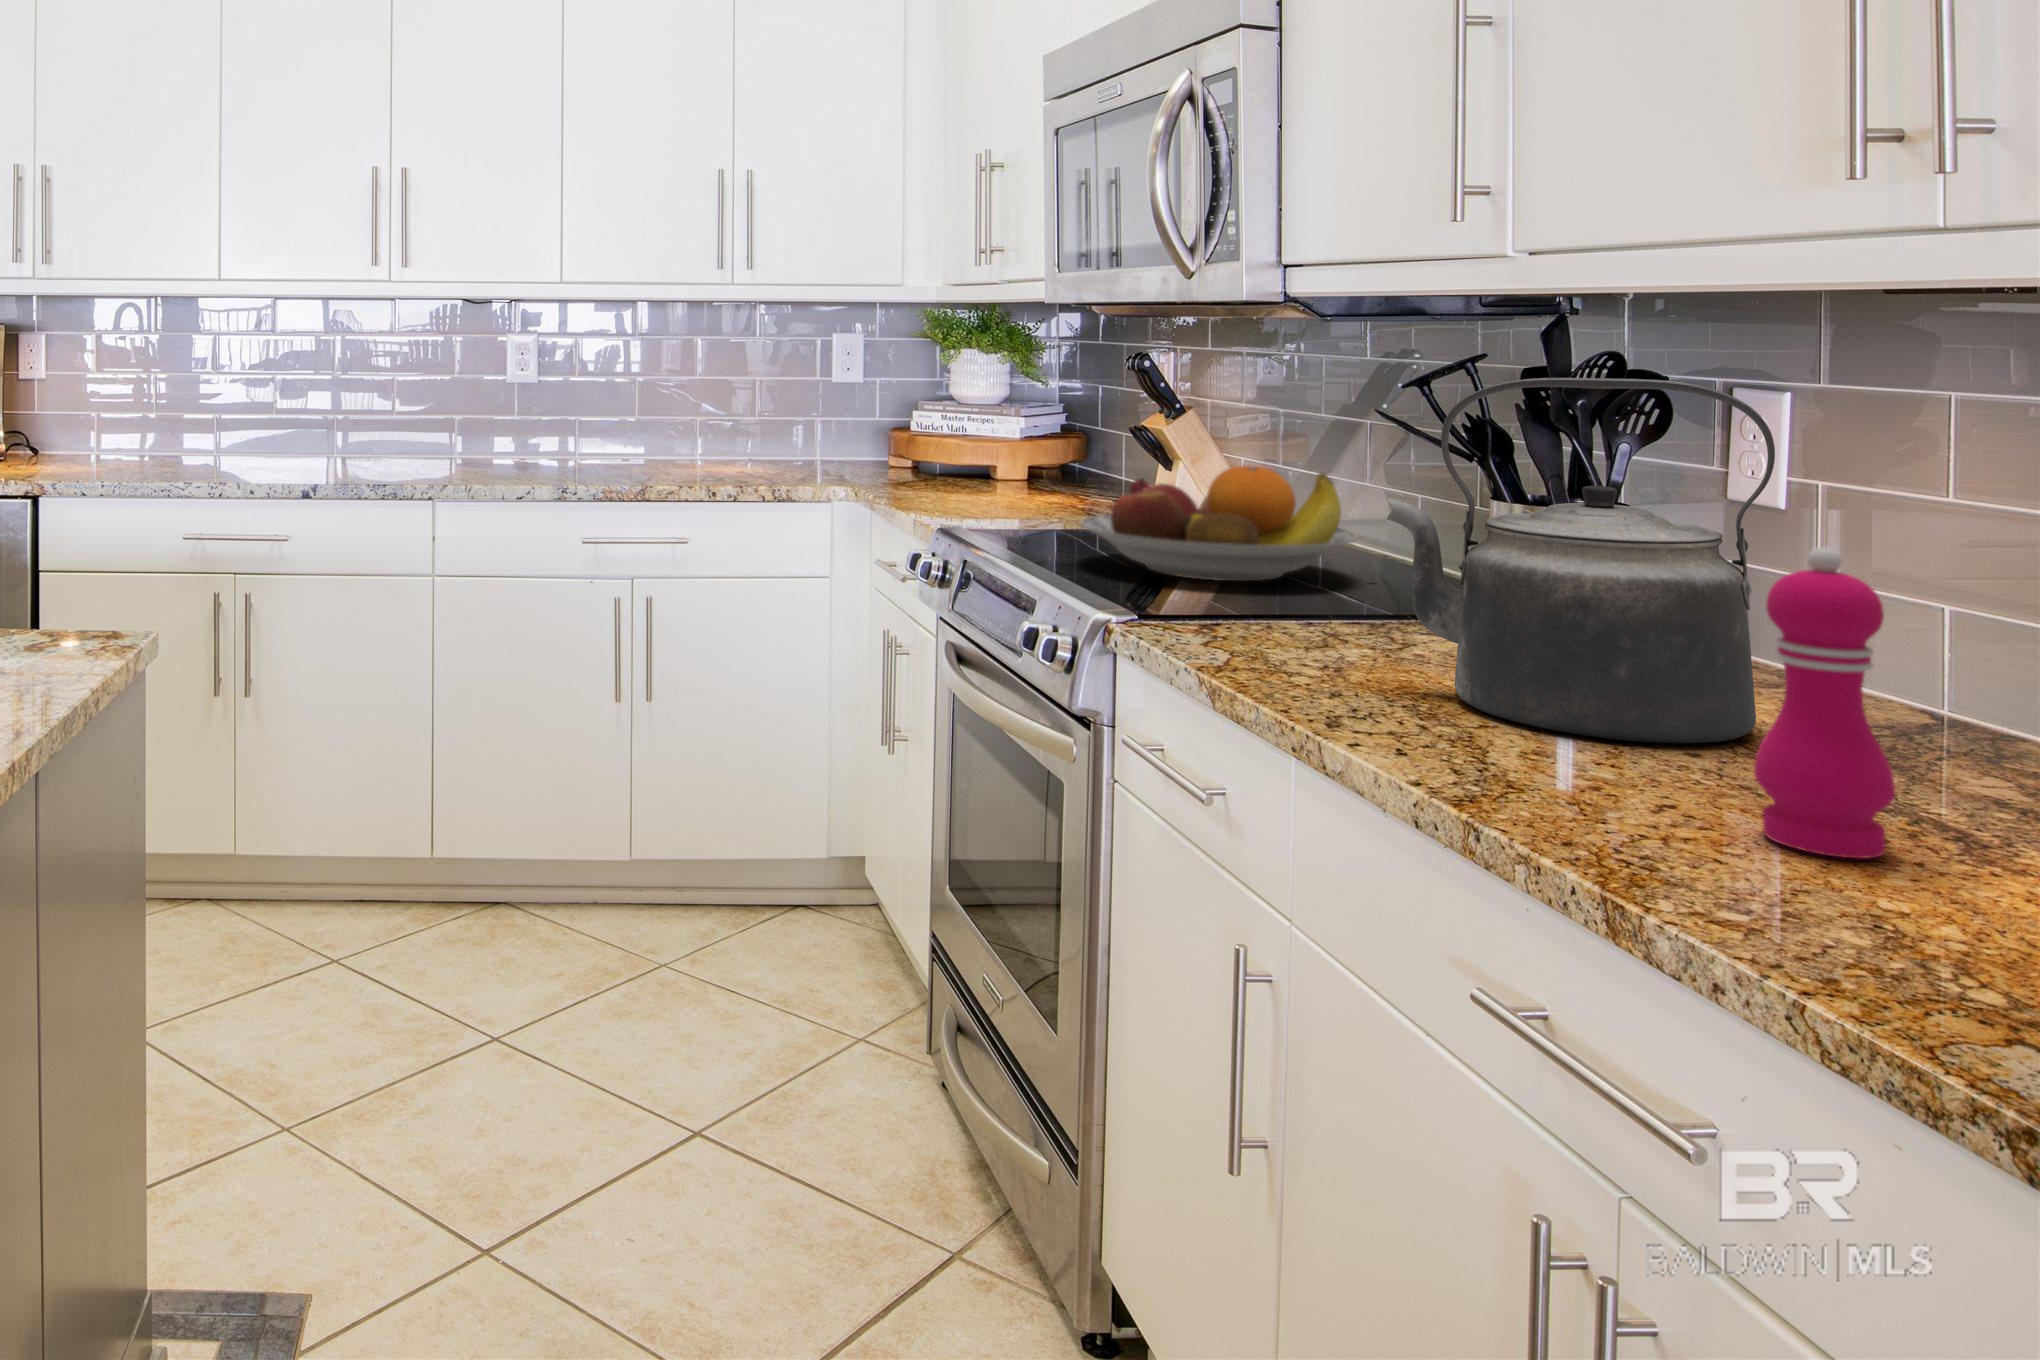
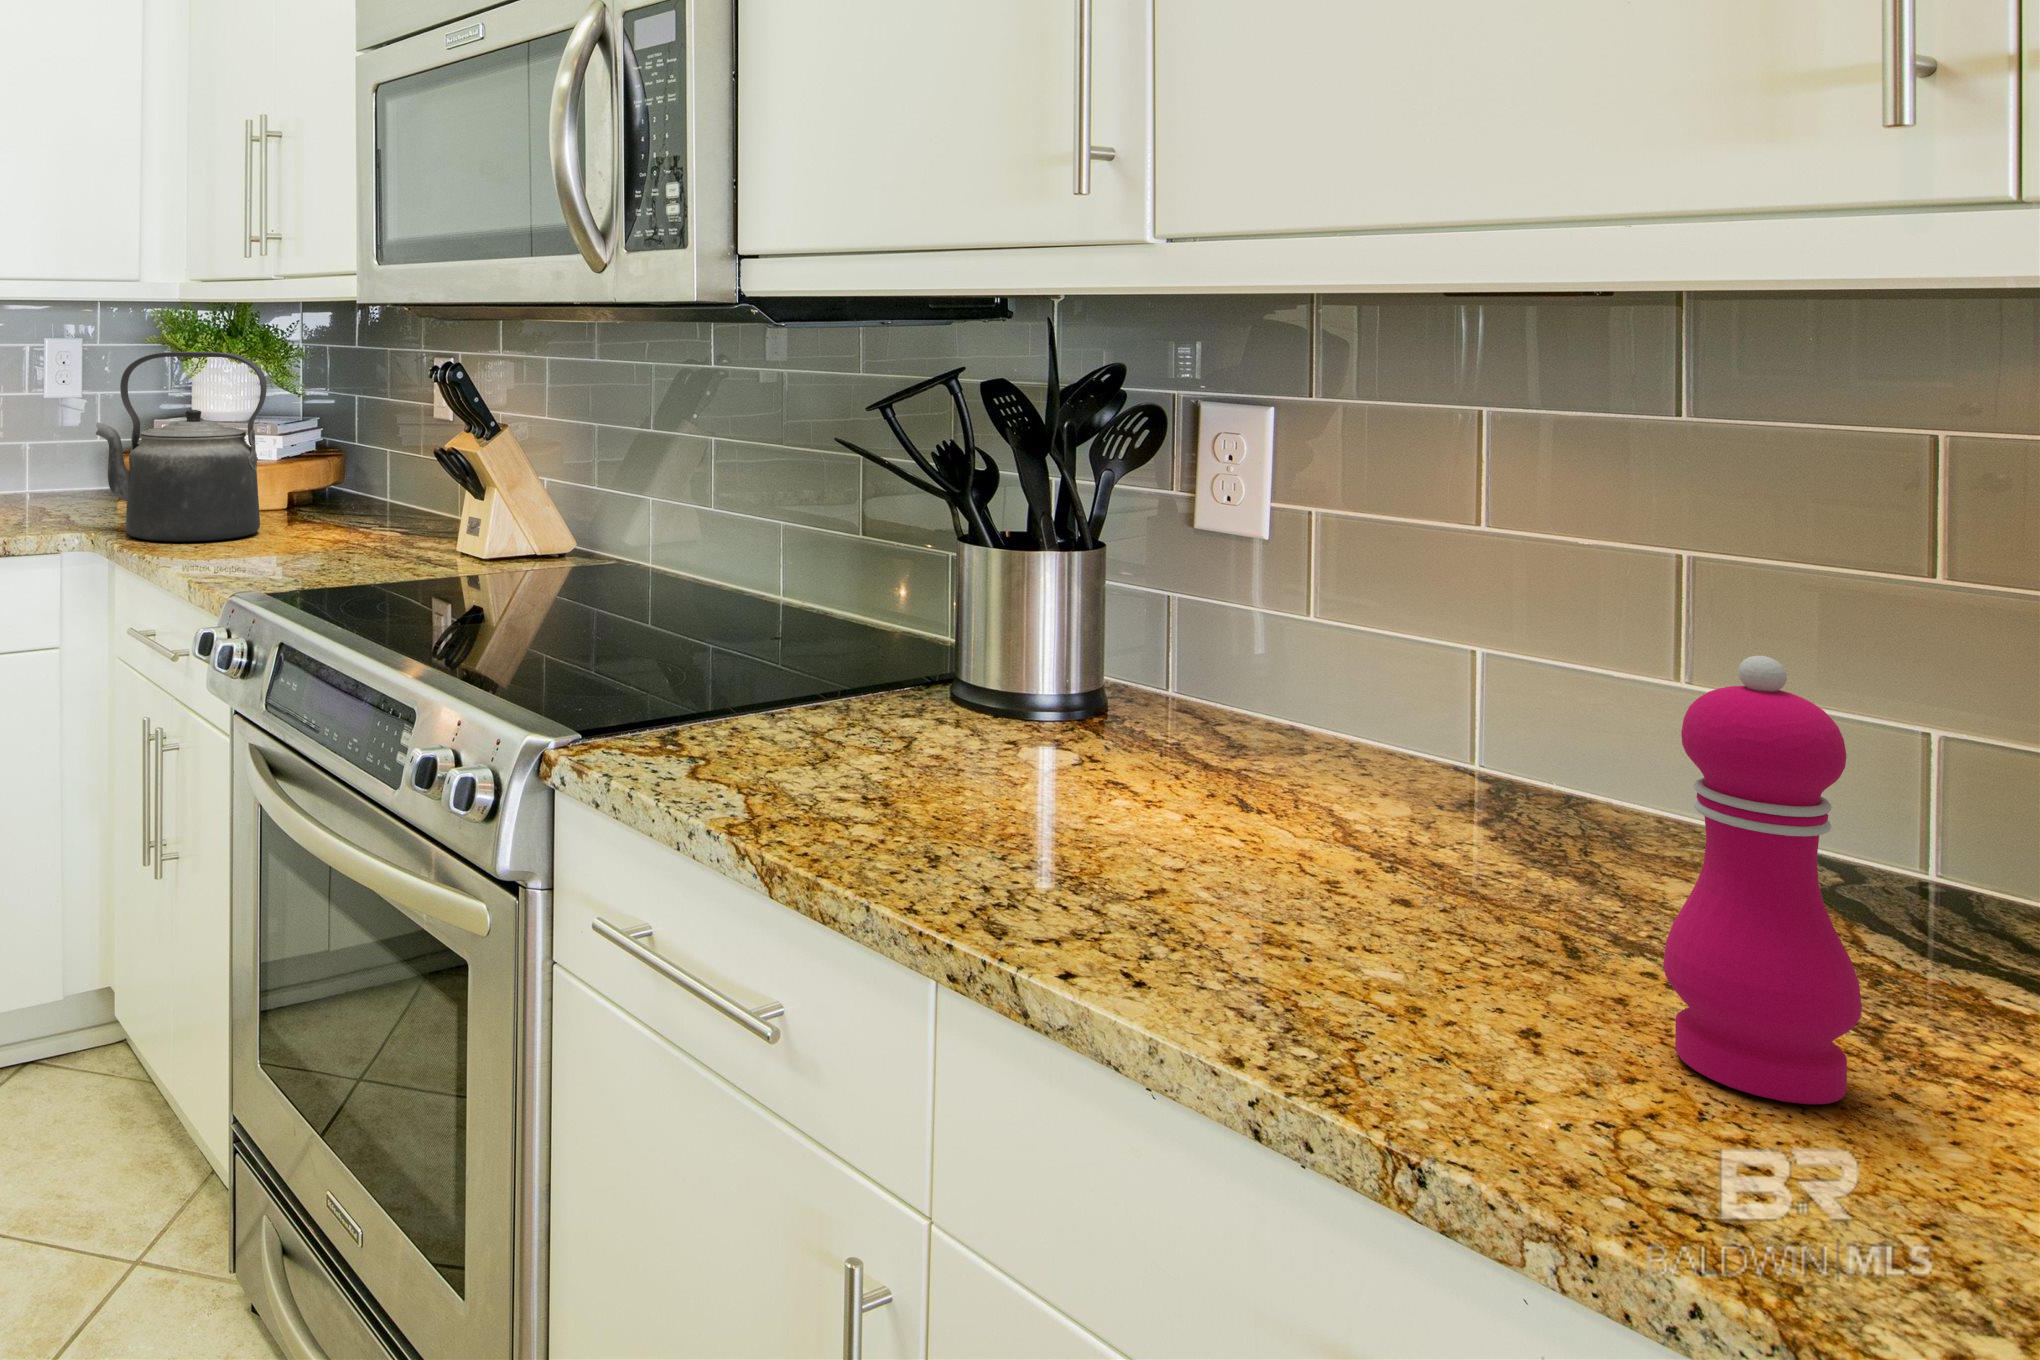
kettle: present [1387,378,1775,743] -> present [96,352,267,542]
fruit bowl: present [1080,466,1357,581] -> none [439,501,745,646]

